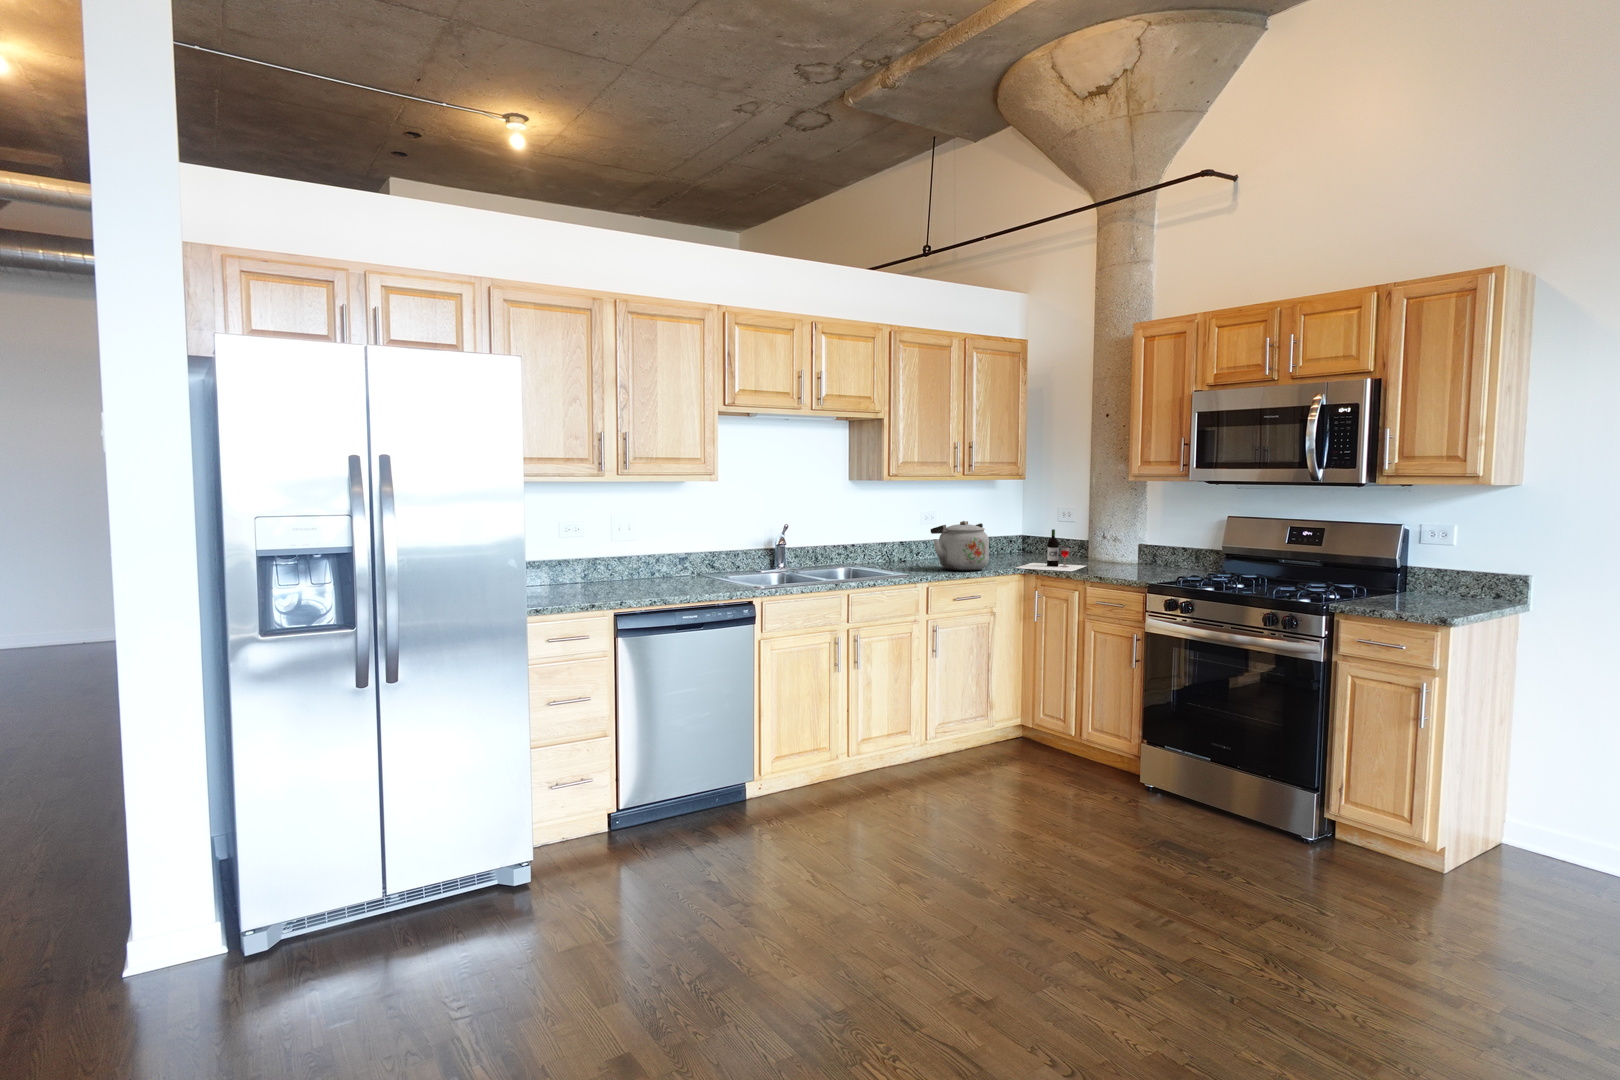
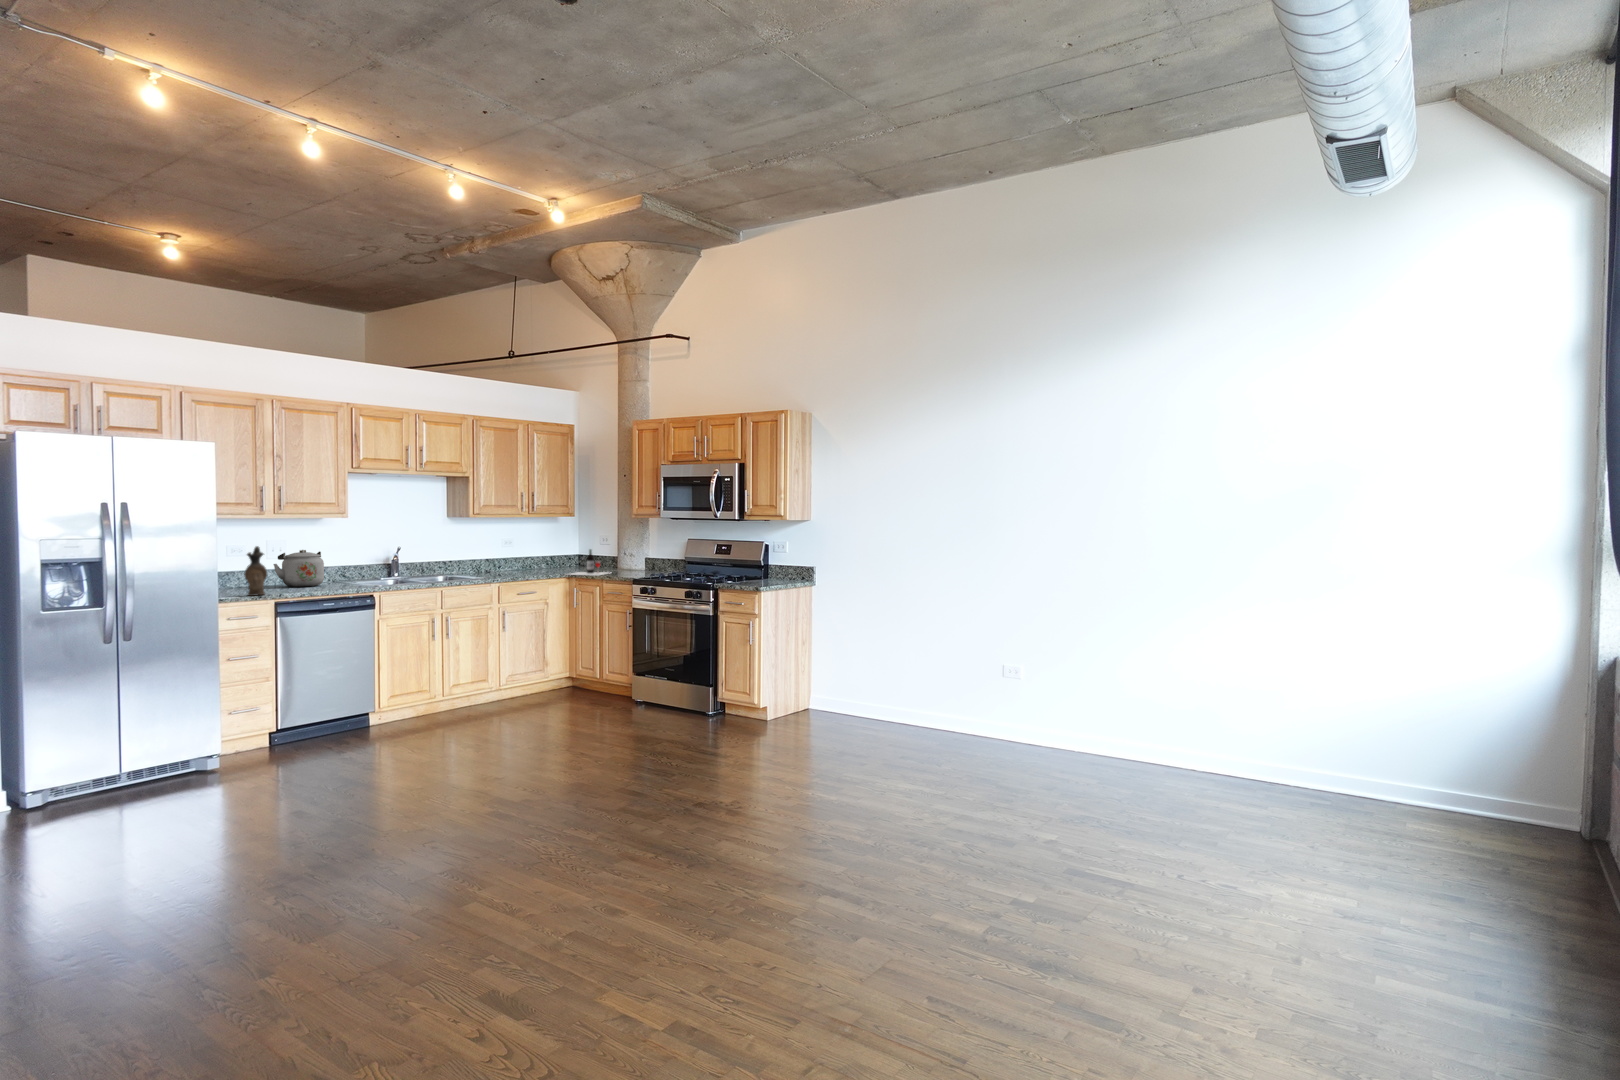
kettle: present [931,521,989,571] -> present [274,550,324,587]
ceramic pitcher: none [575,524,606,601] -> present [244,546,267,596]

